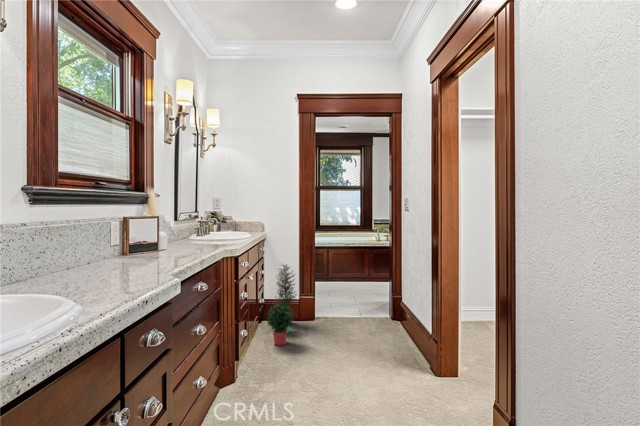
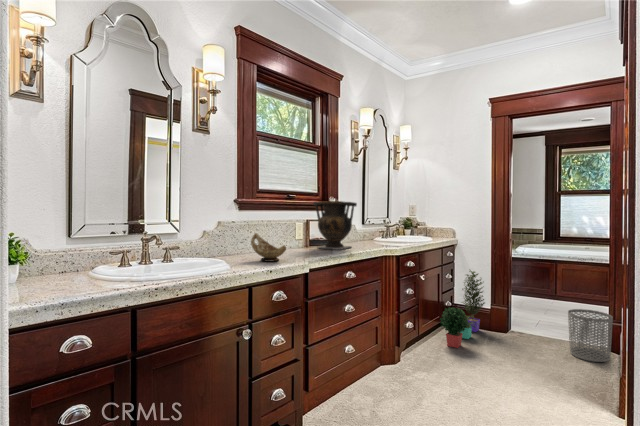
vase: none [137,192,198,255] -> present [313,201,357,250]
decorative bowl: none [87,240,153,283] -> present [251,233,286,262]
waste bin: none [367,288,398,330] -> present [568,309,613,362]

